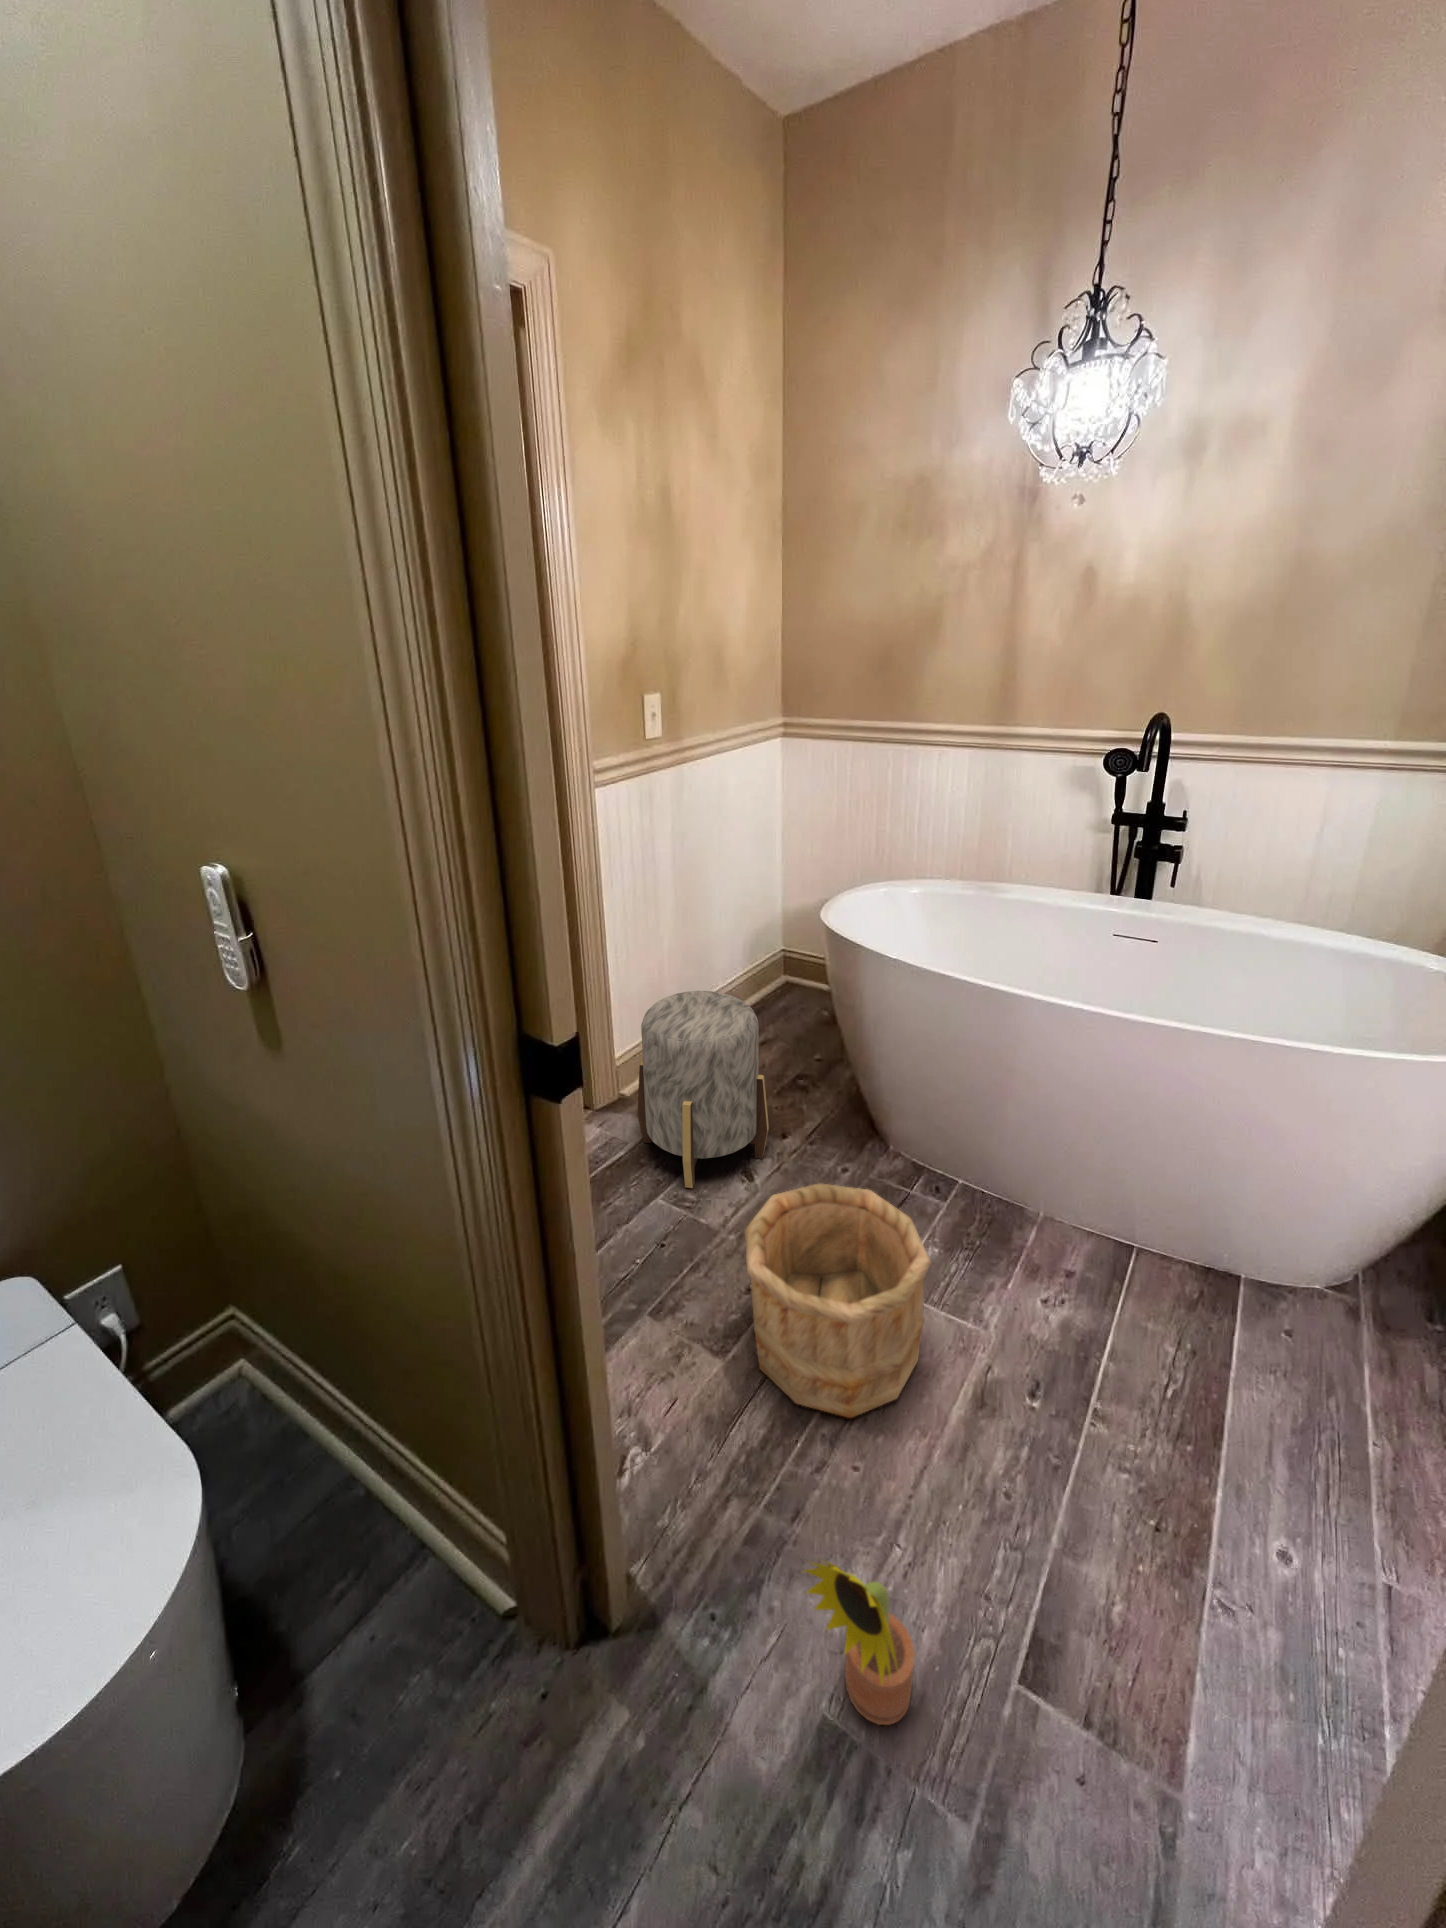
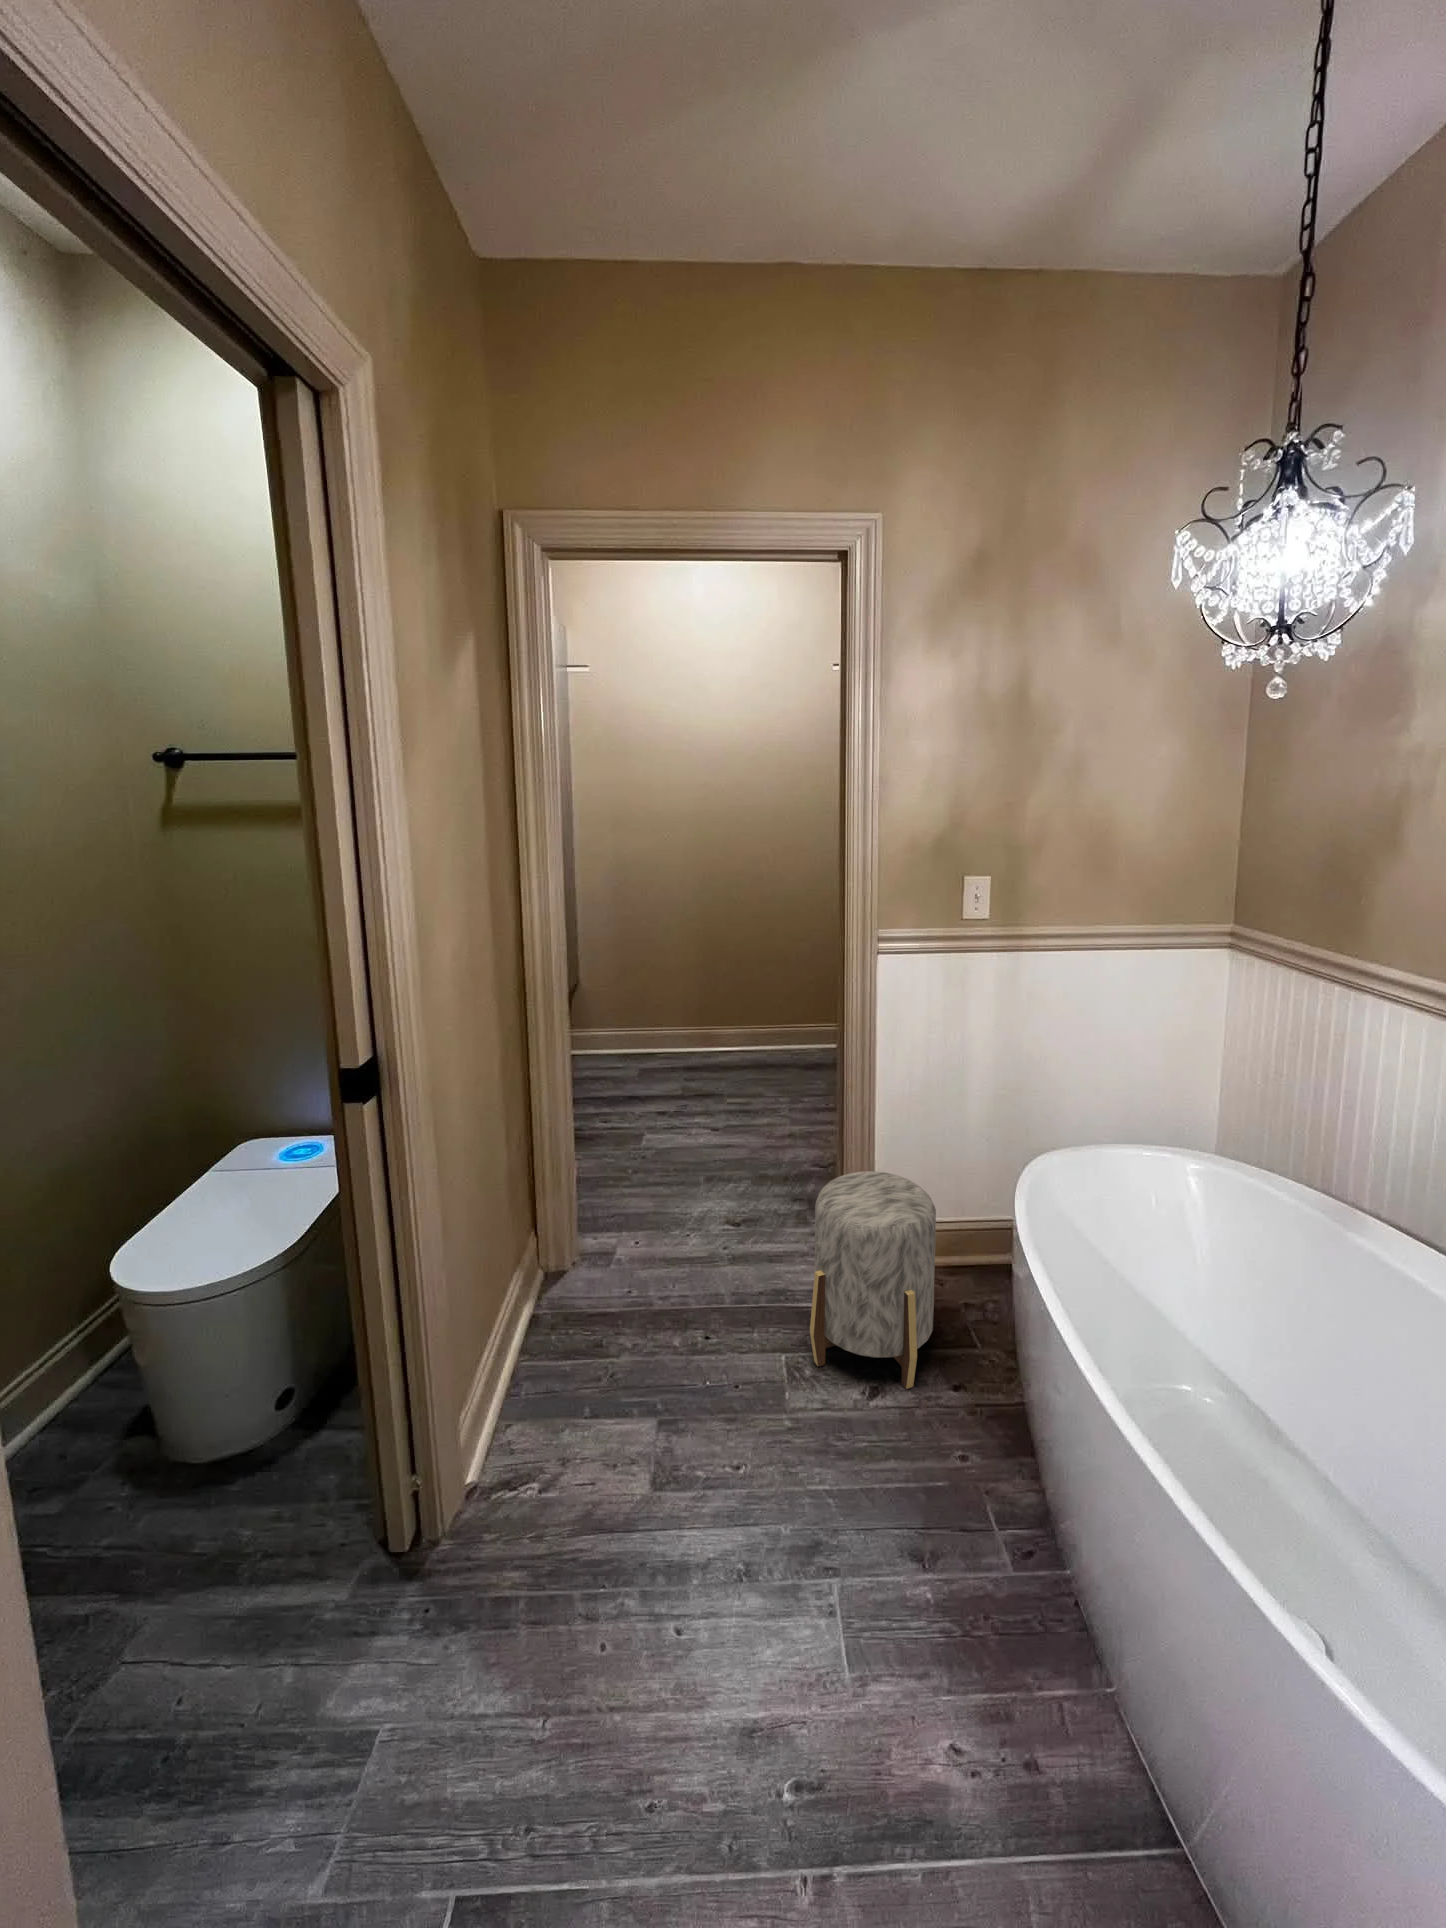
wooden bucket: present [745,1183,931,1418] -> none [625,1372,814,1643]
decorative plant: present [803,1561,915,1725] -> none [319,1554,446,1796]

